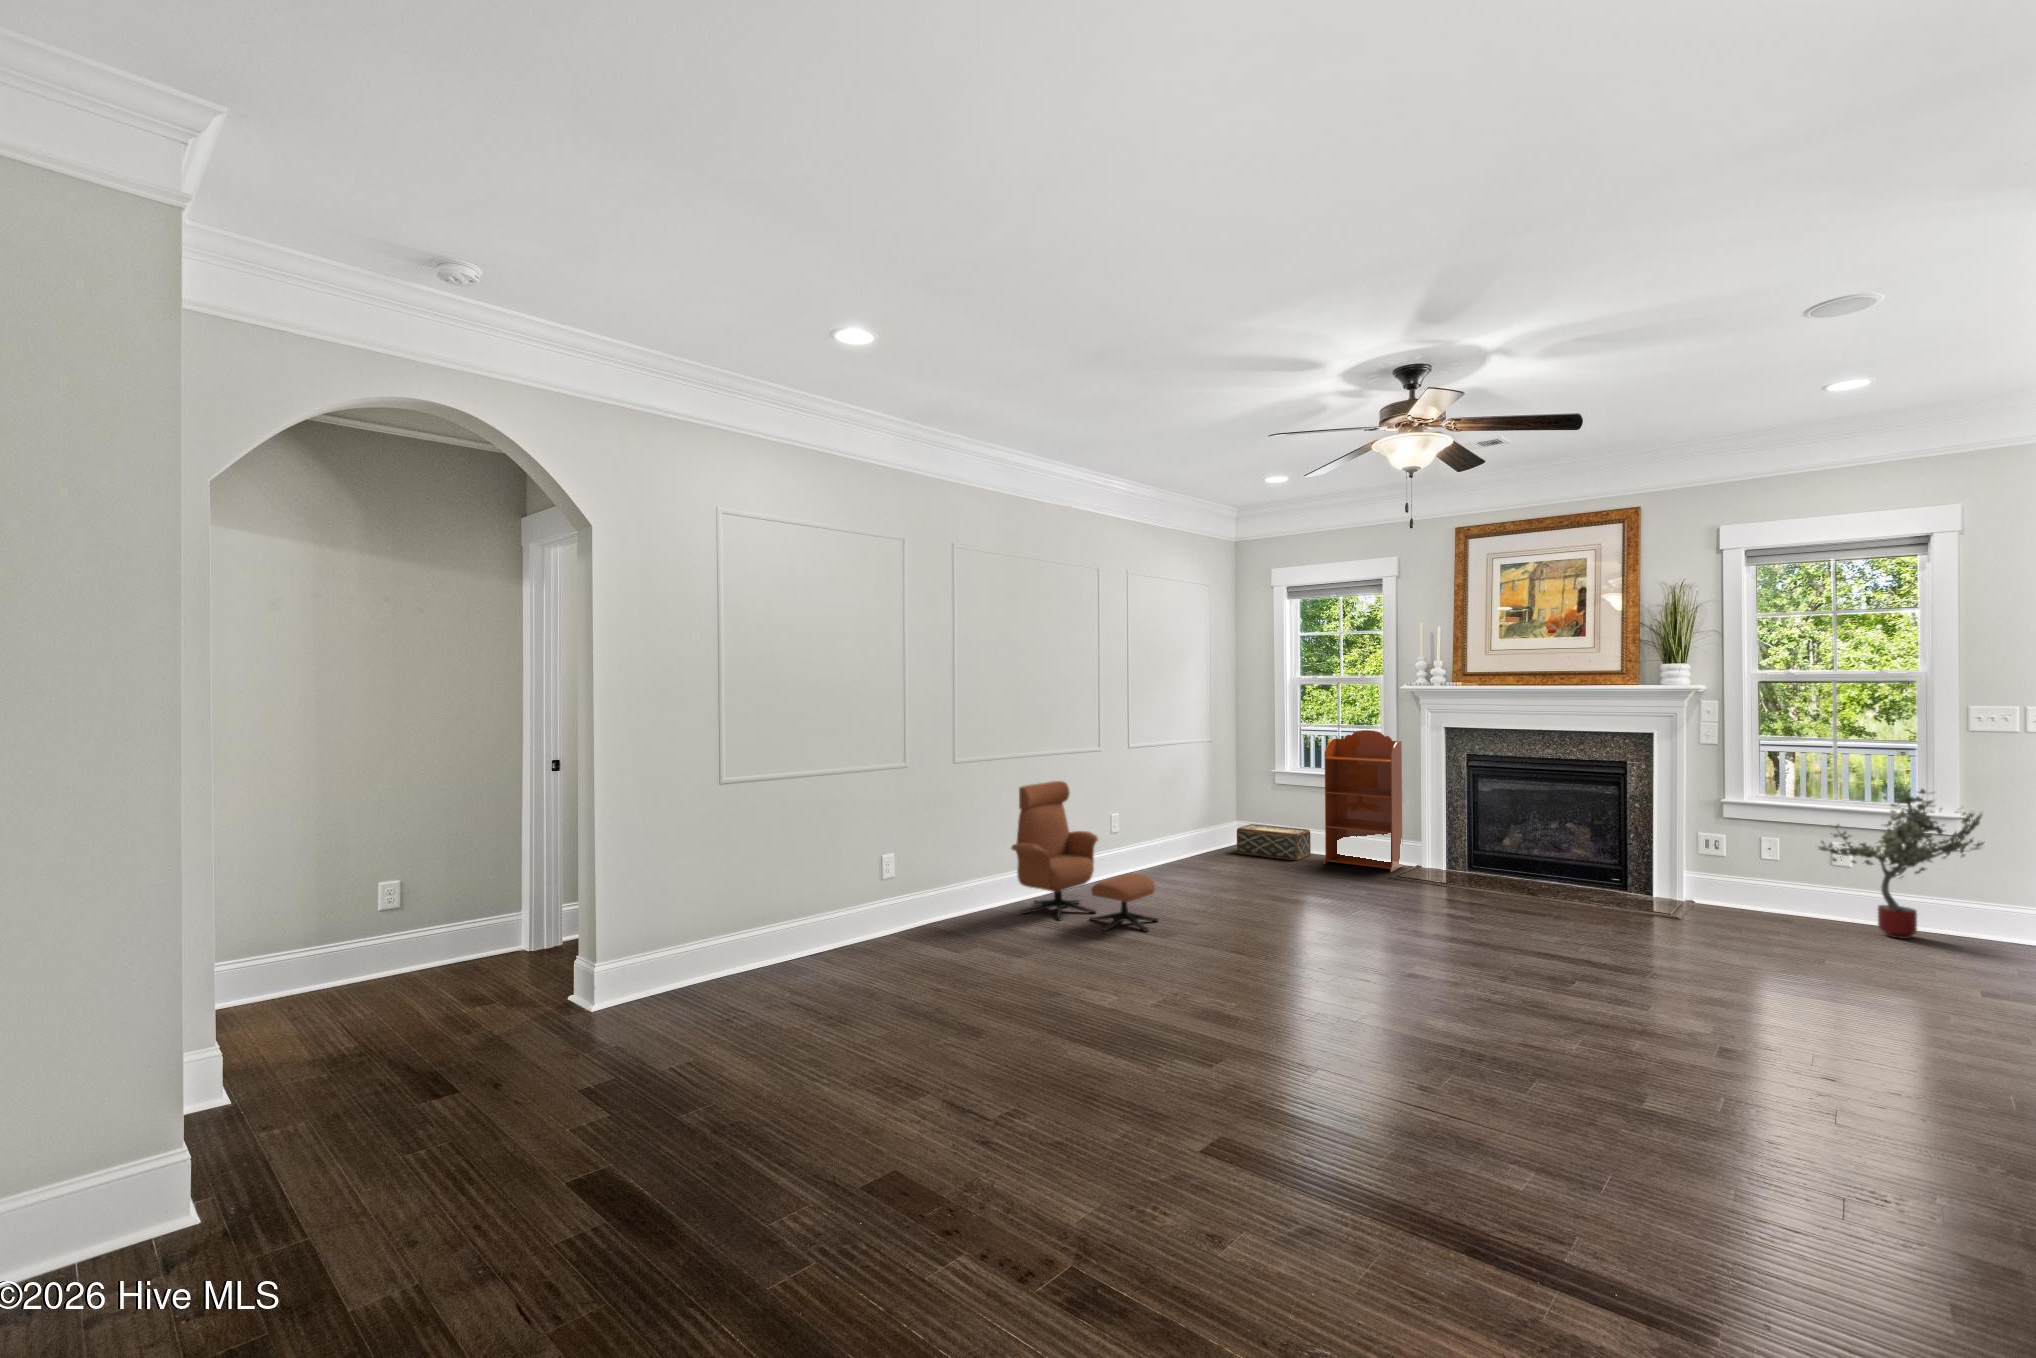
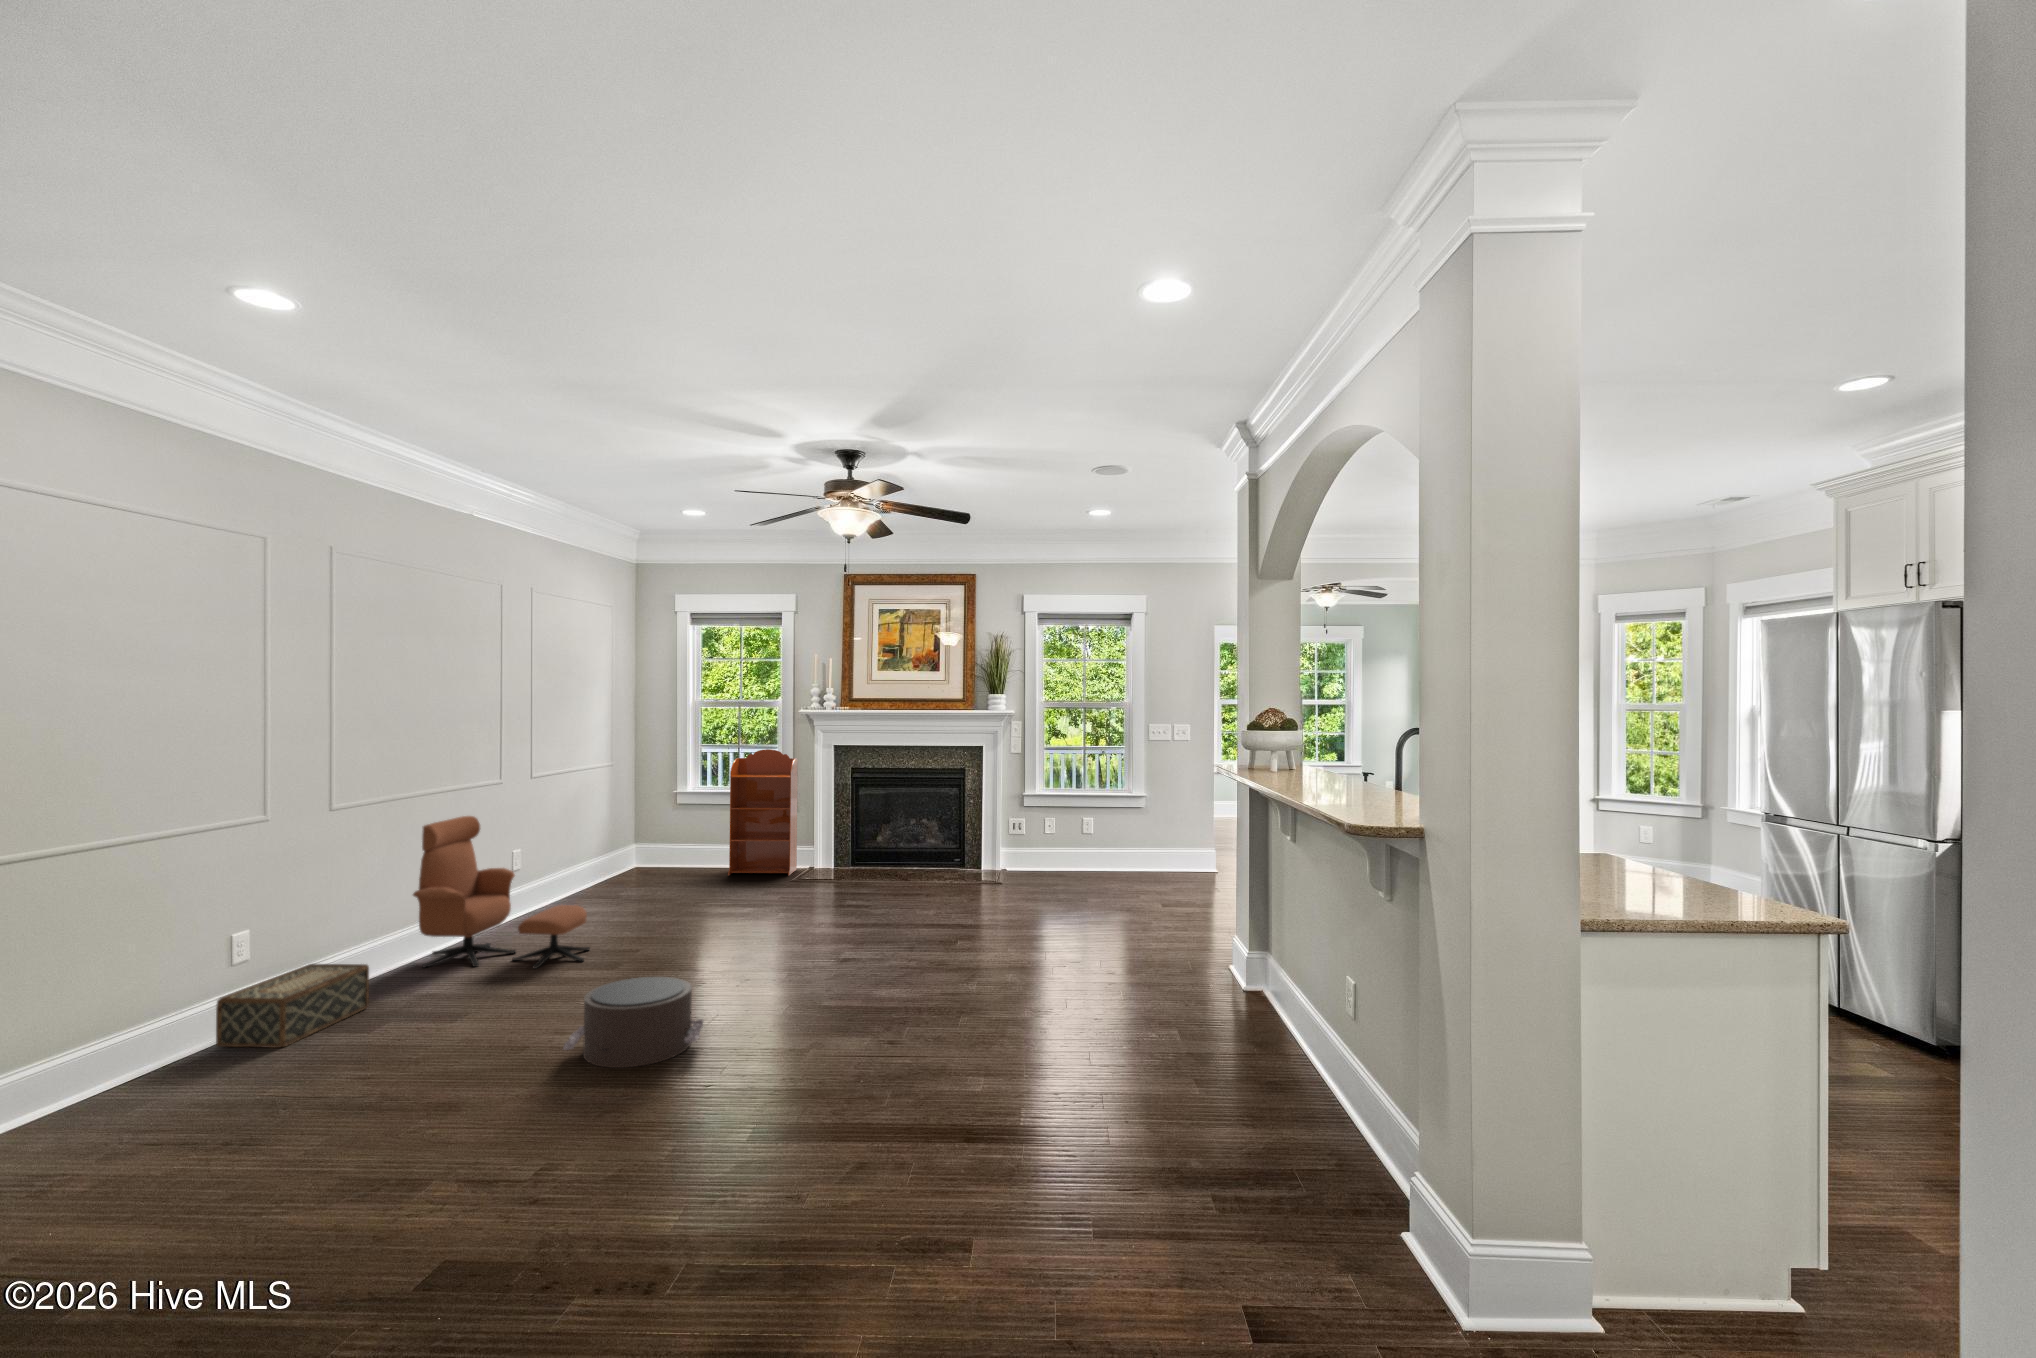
potted tree: present [1819,789,1984,939] -> none [1076,778,1158,879]
woven basket: present [1237,824,1311,860] -> present [216,964,369,1048]
pouf: none [1079,959,1223,1055] -> present [563,977,704,1068]

